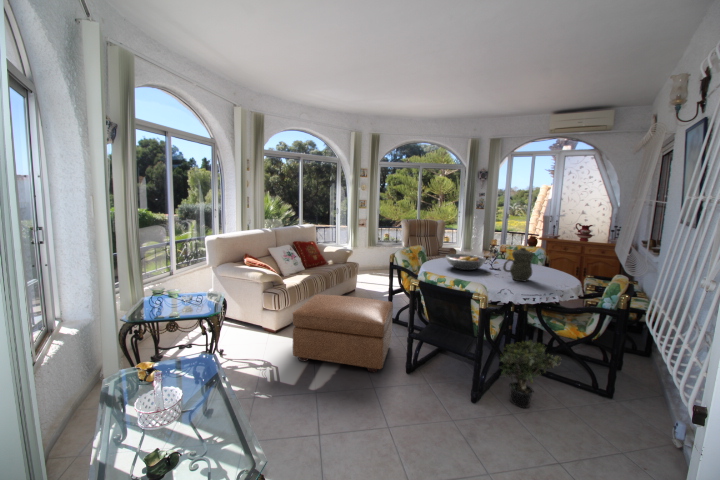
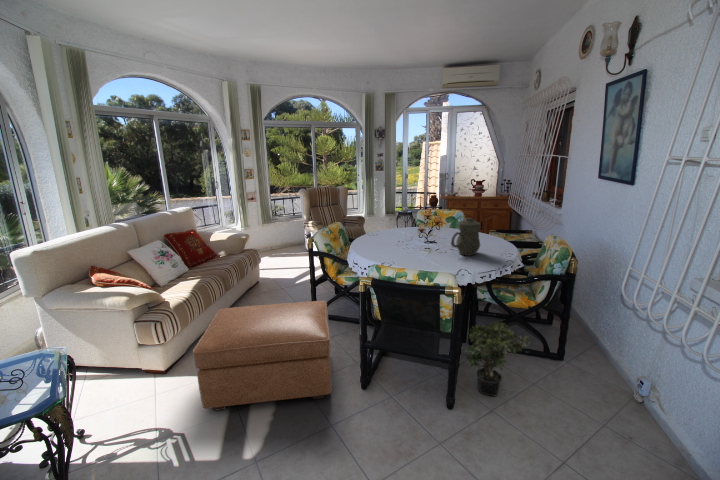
fruit bowl: present [446,254,486,270] -> none [380,229,425,249]

